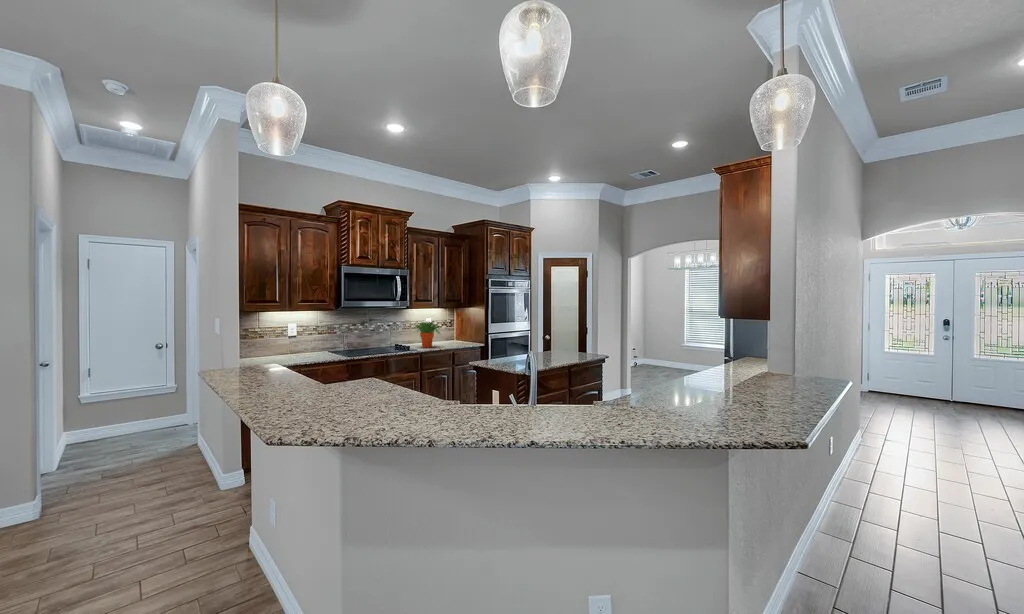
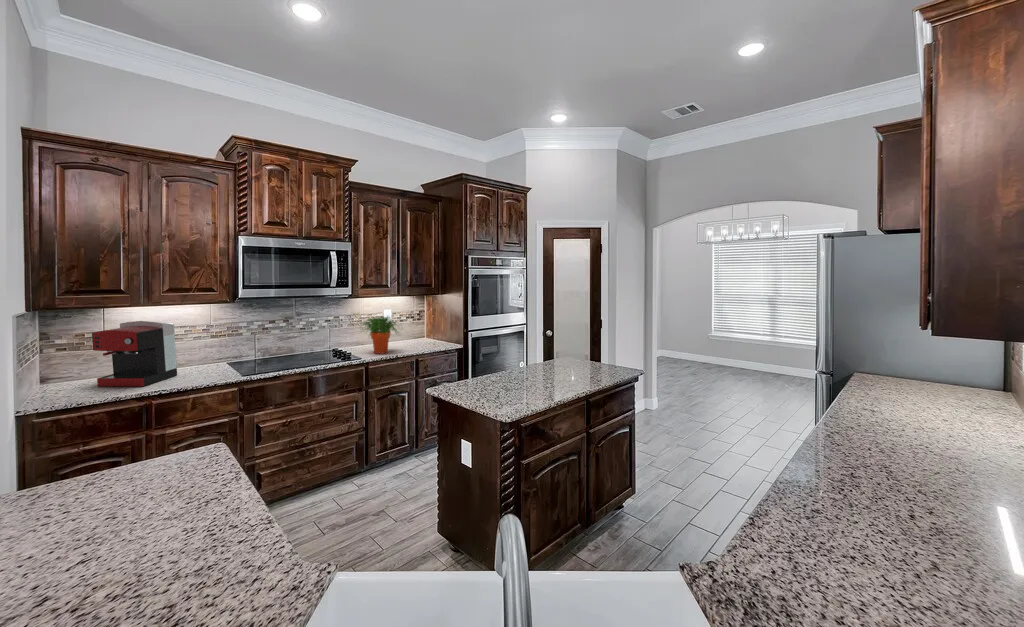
coffee maker: none [258,321,301,361] -> present [92,321,177,387]

